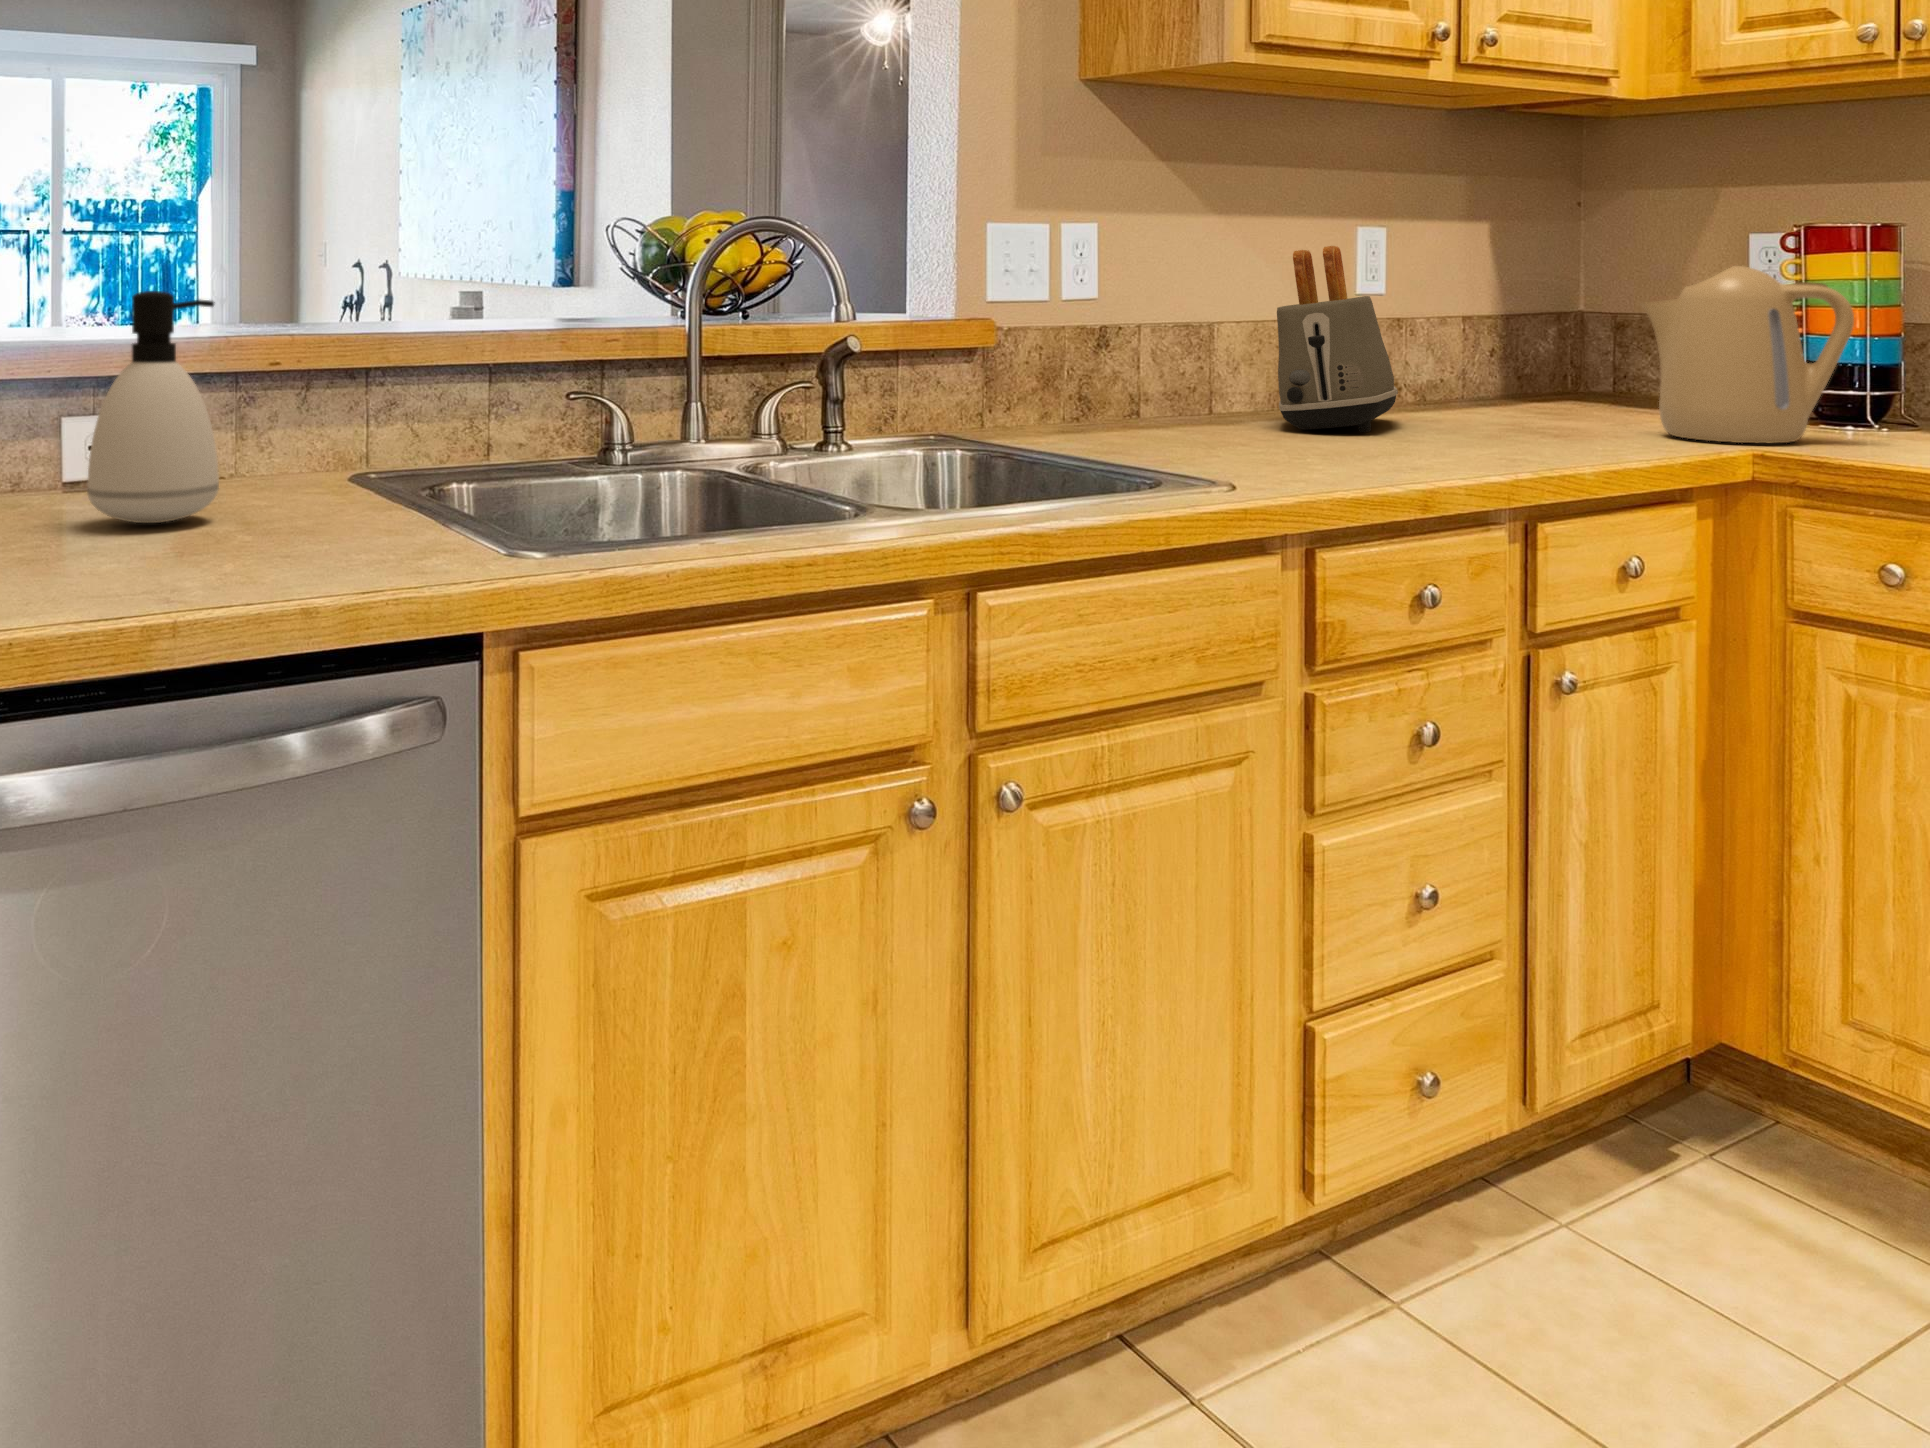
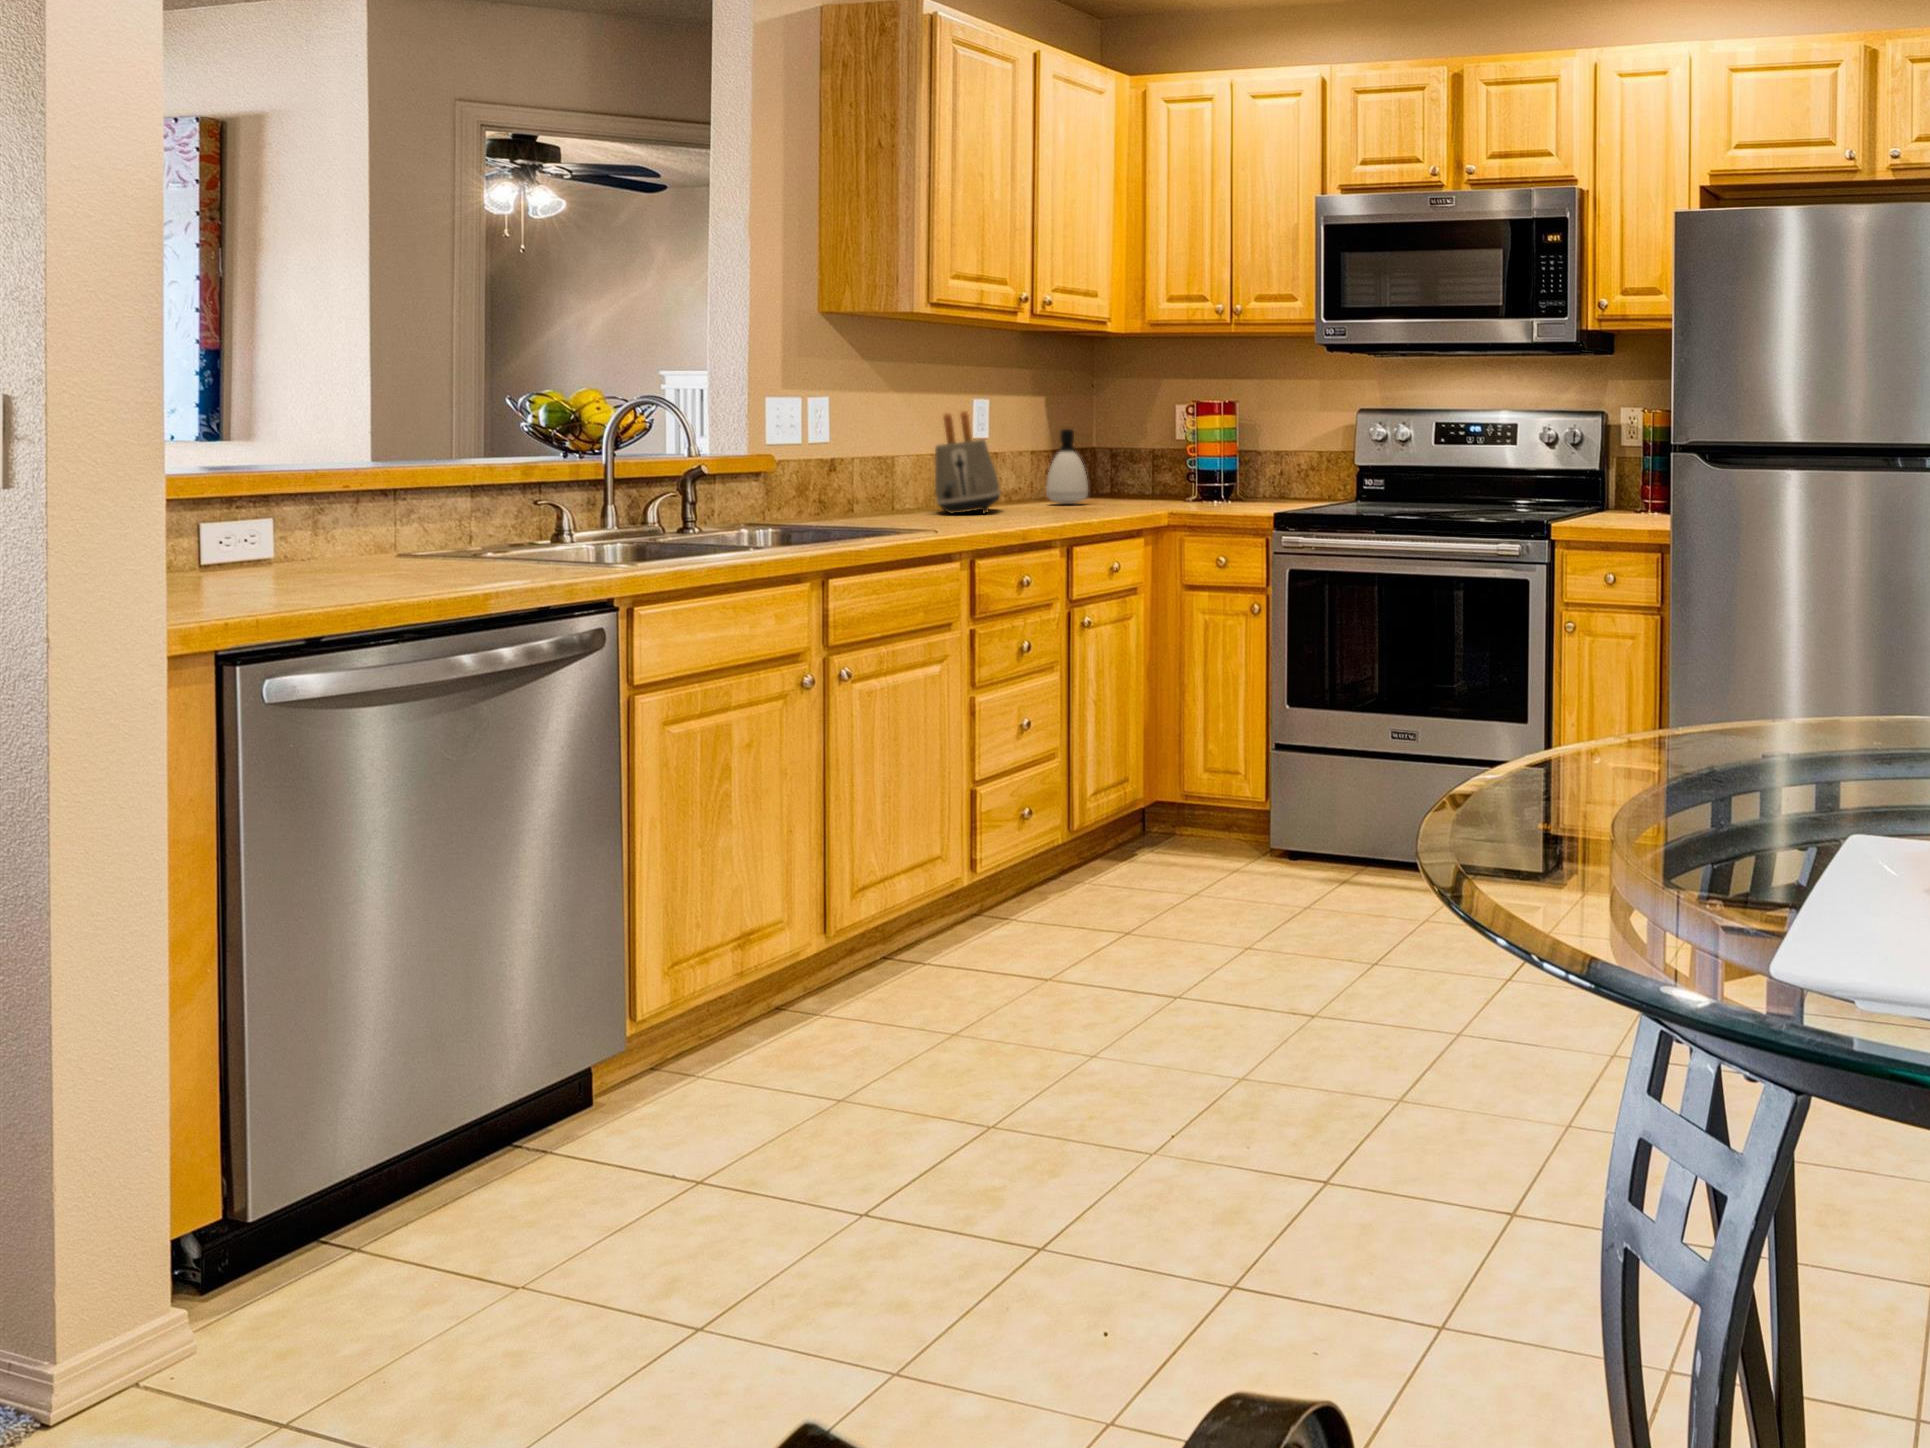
kettle: present [1641,266,1854,443] -> none [1120,423,1211,510]
soap dispenser: present [87,291,219,523] -> present [1046,429,1088,504]

